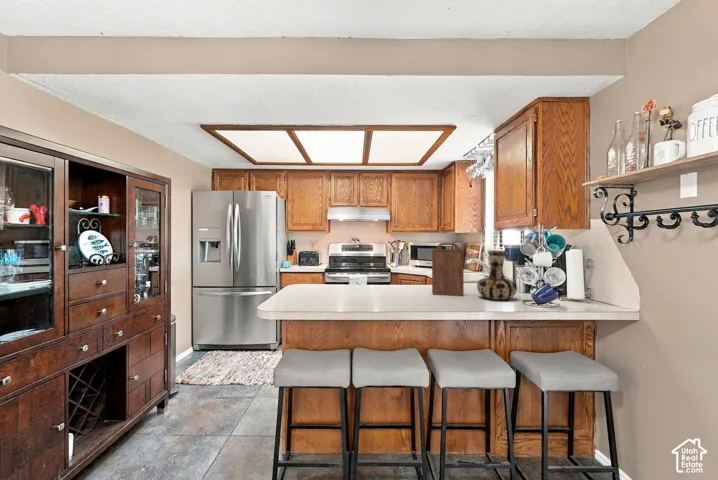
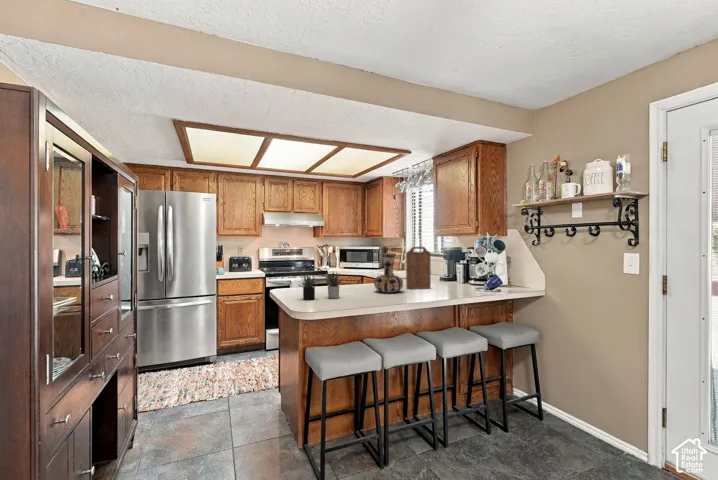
vase: present [477,251,516,300] -> present [374,253,403,293]
succulent plant: none [288,268,342,299] -> present [299,272,342,300]

